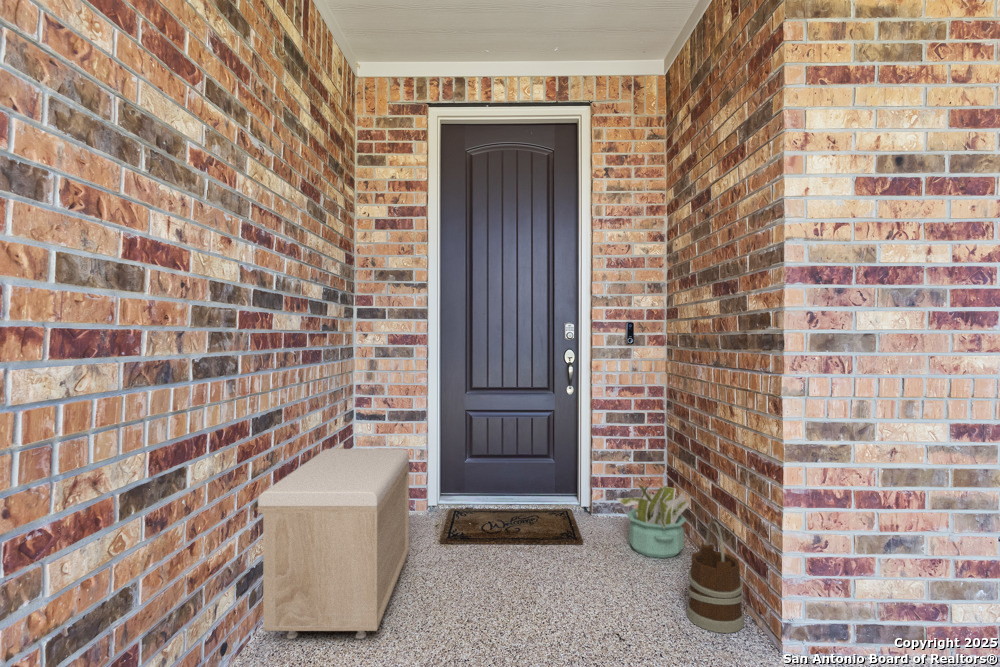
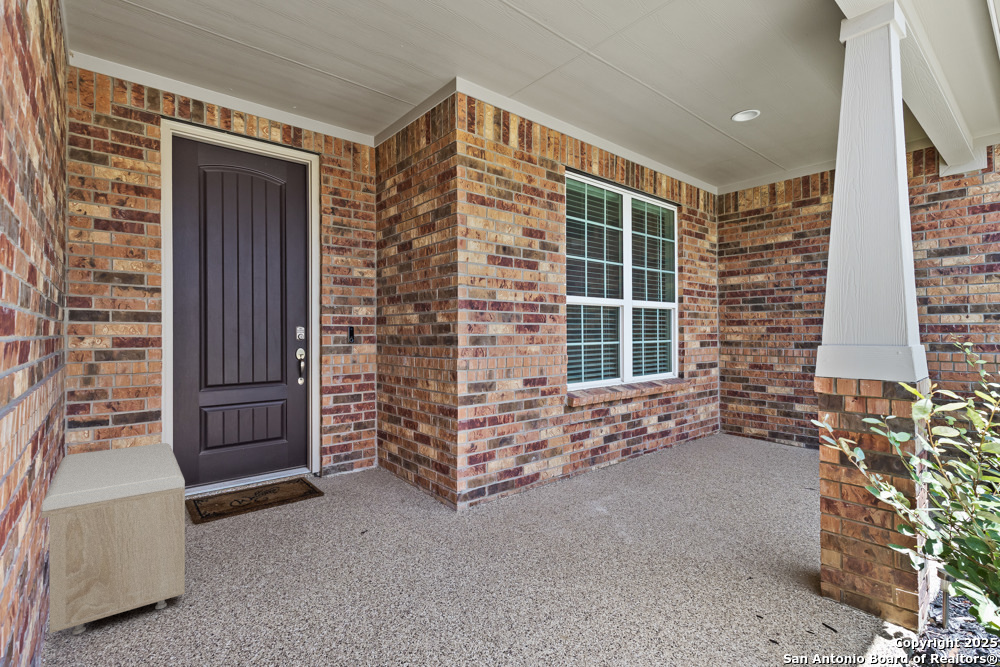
decorative plant: present [616,485,689,558] -> none [347,442,402,494]
wooden bucket: present [687,521,744,633] -> none [413,455,447,523]

